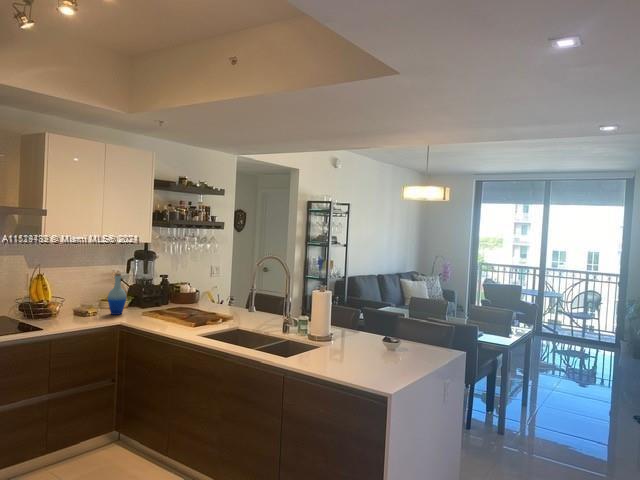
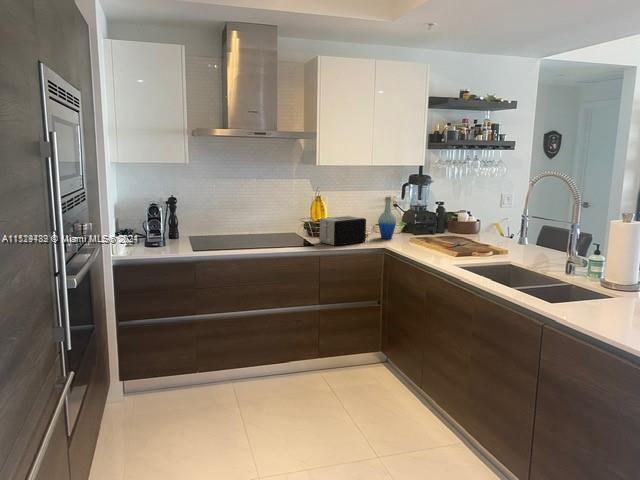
toaster: none [44,294,98,327] -> present [319,216,366,246]

